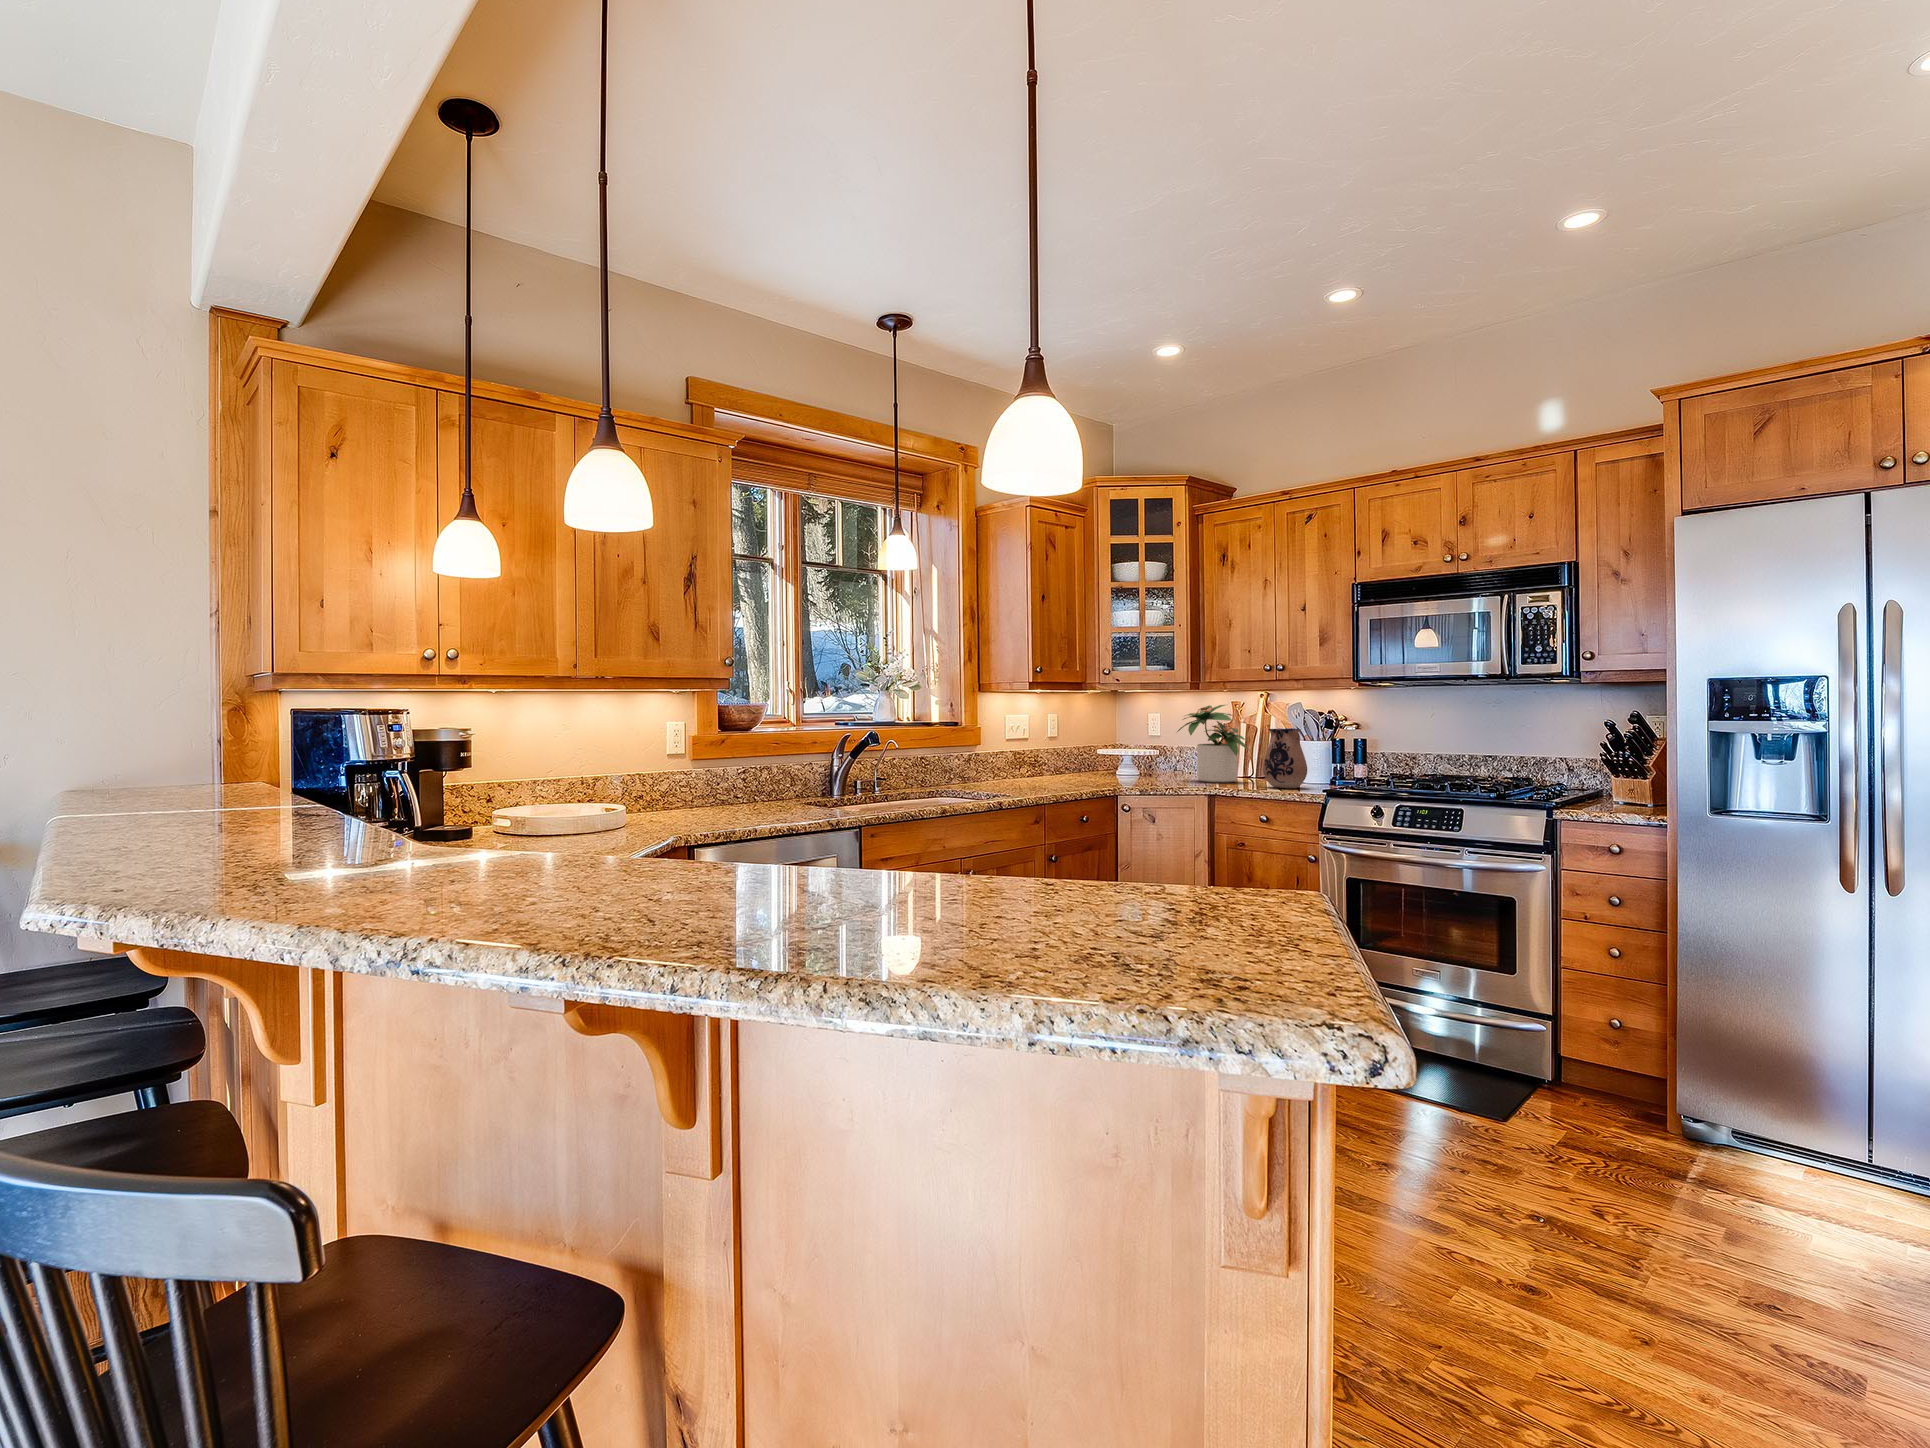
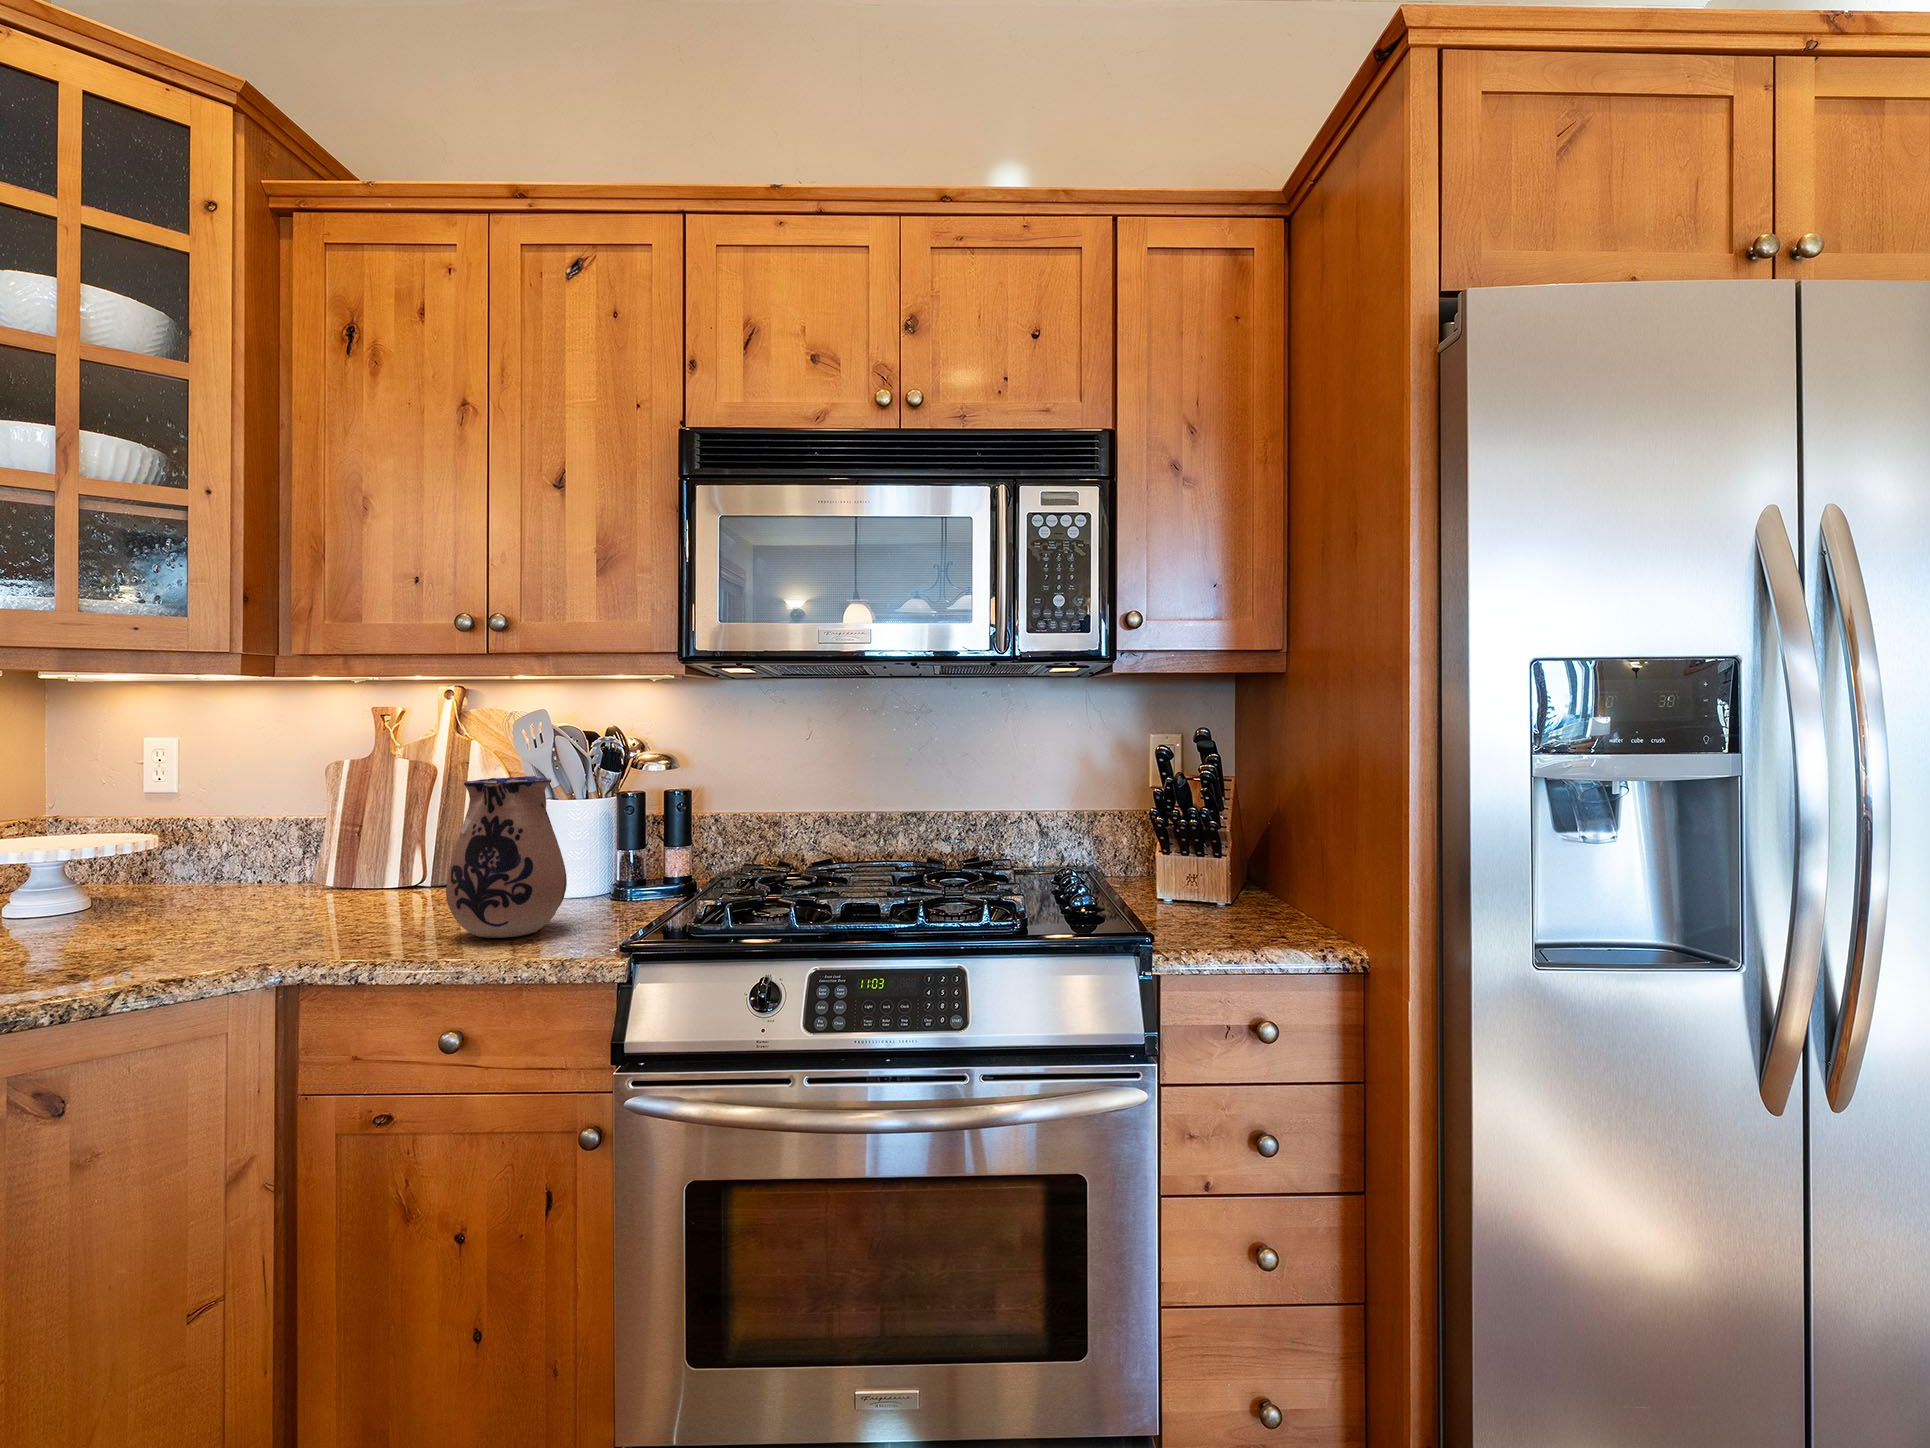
potted plant: present [1177,705,1250,783] -> none [176,716,415,932]

